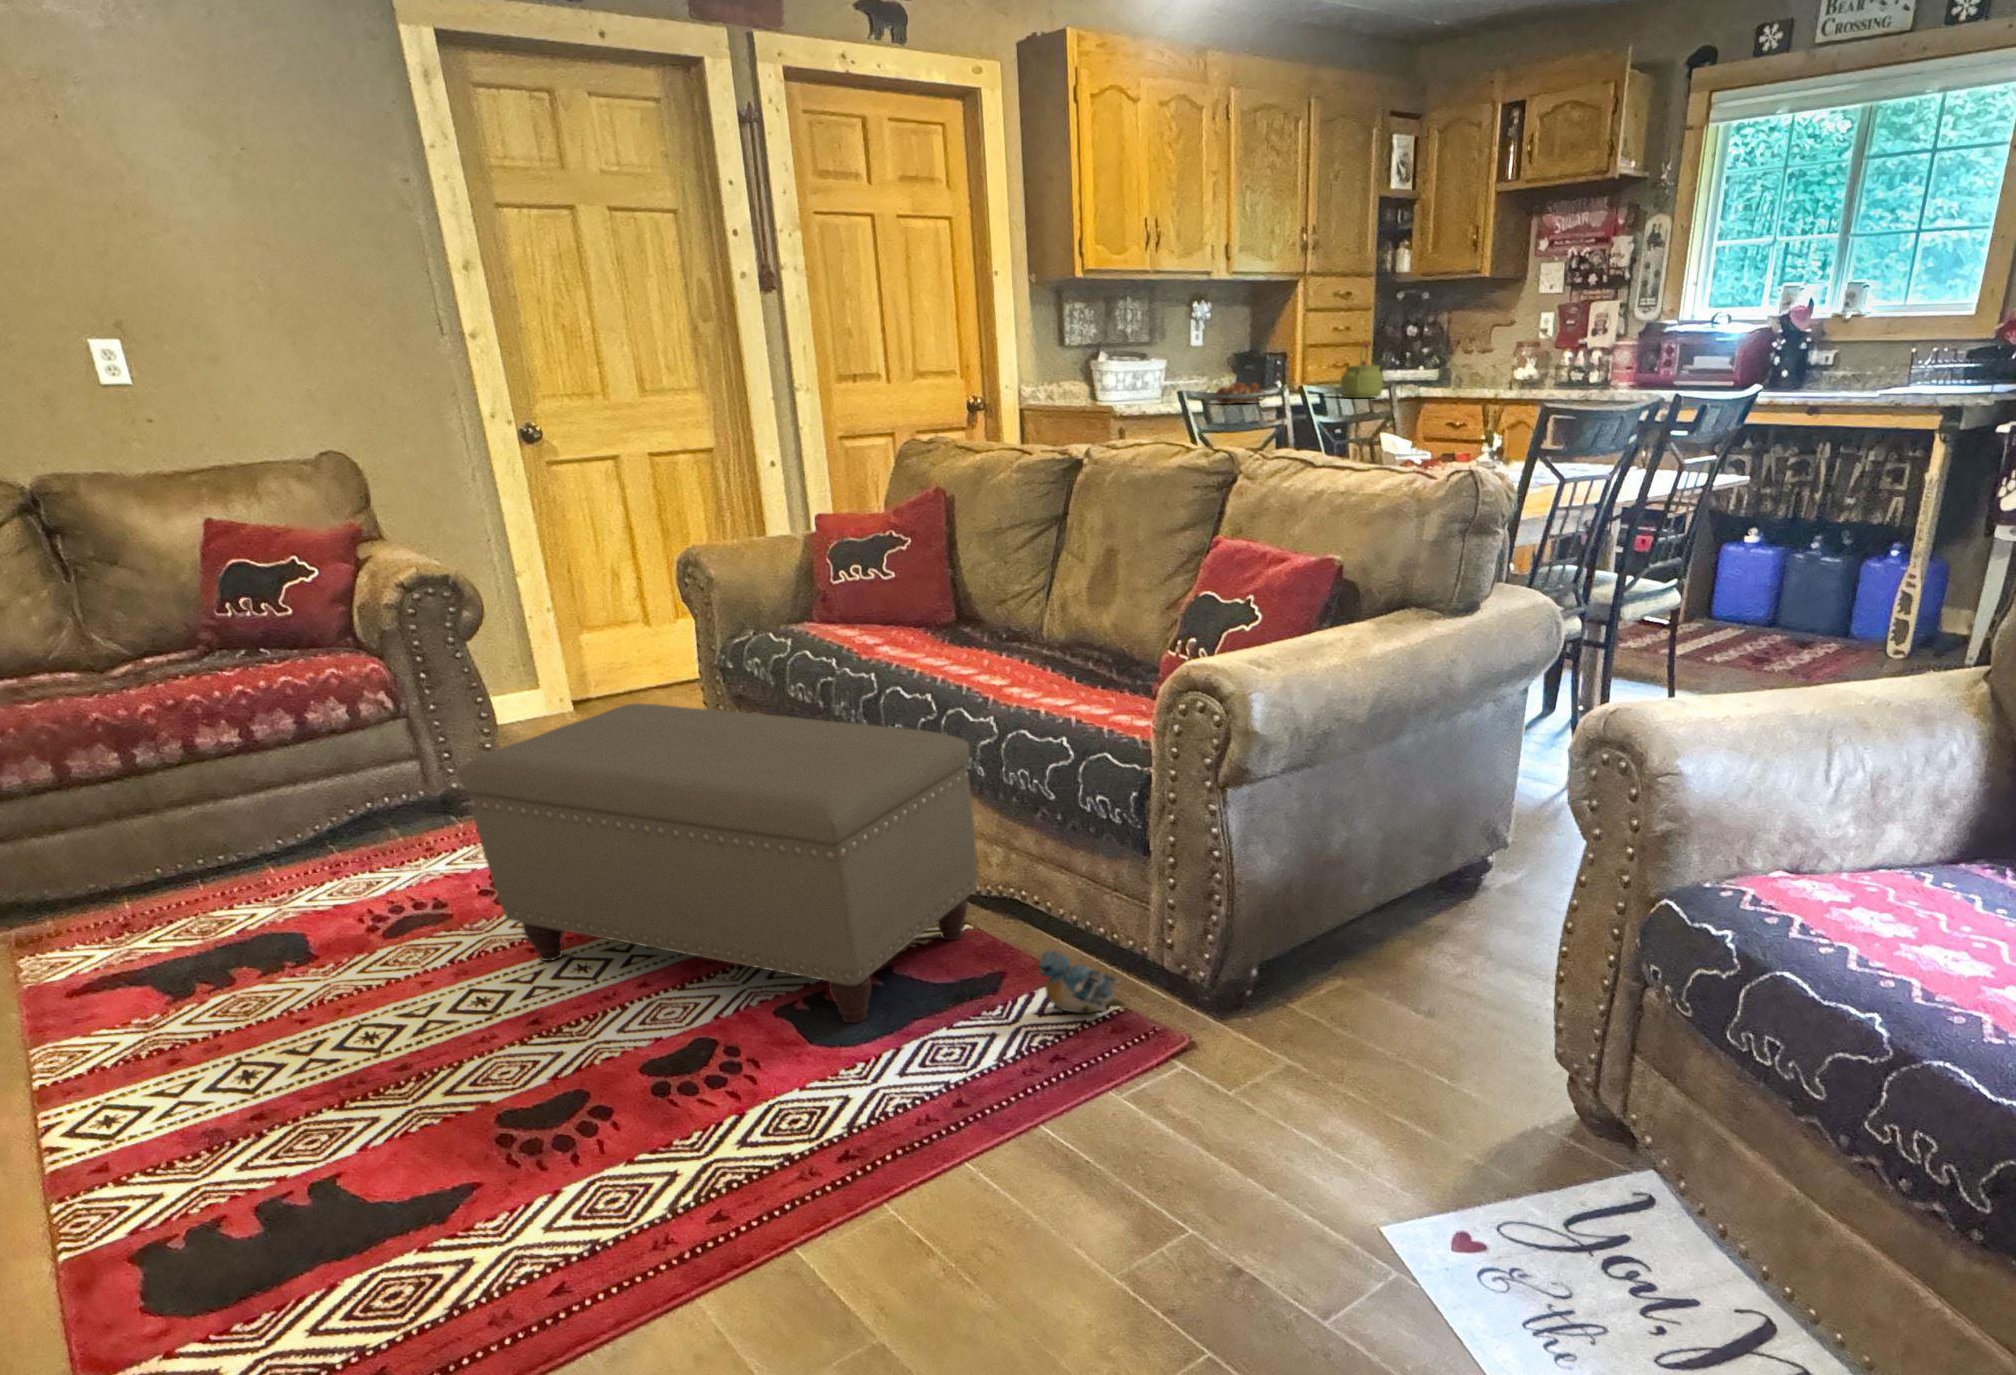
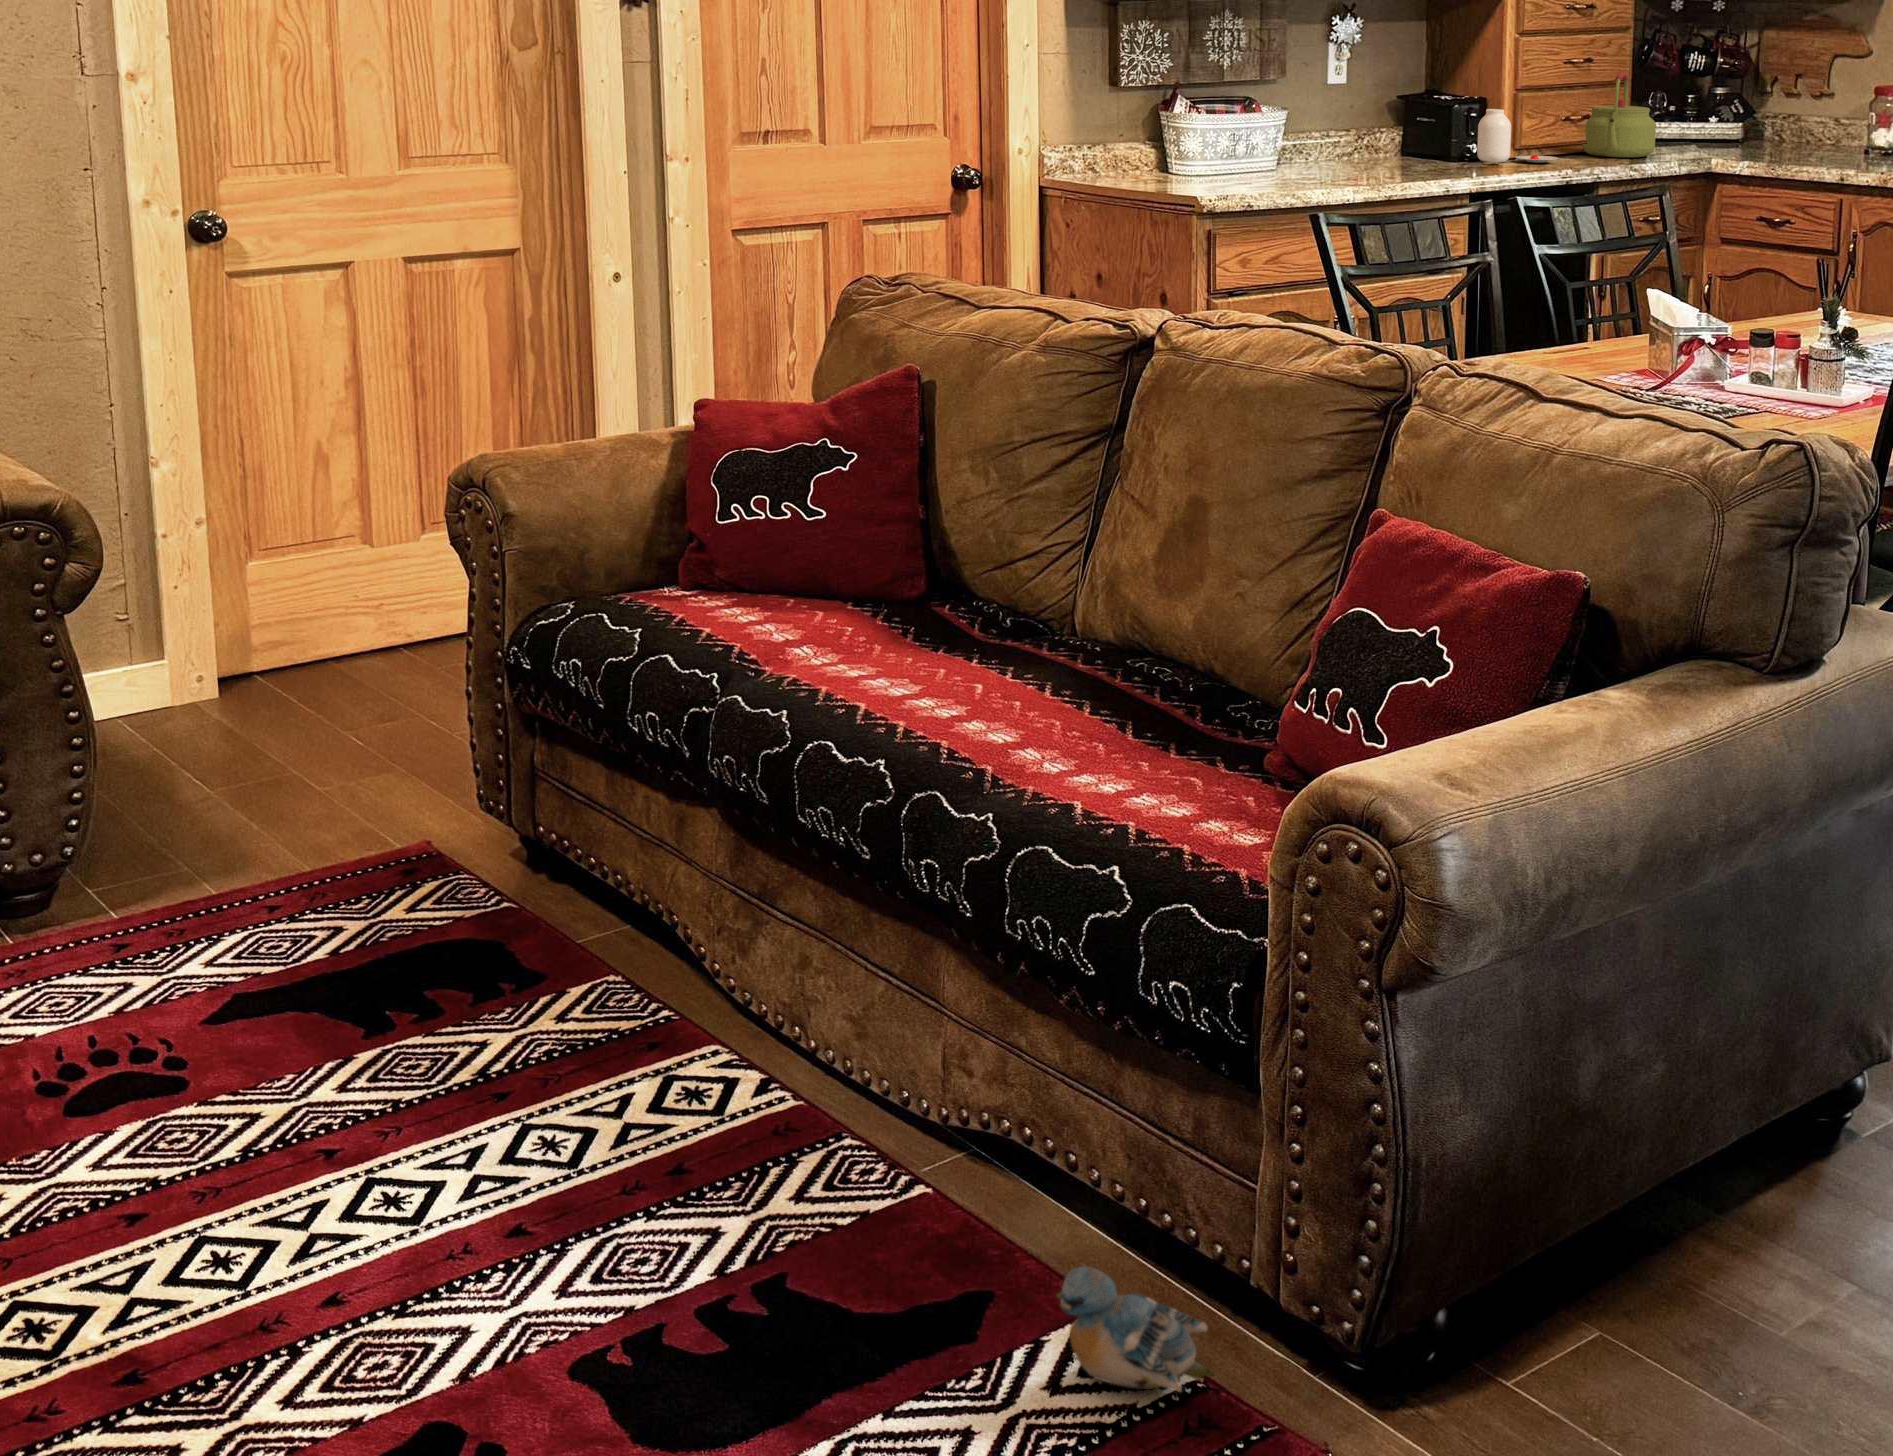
jar: none [1279,366,1329,402] -> present [1477,109,1558,165]
bread loaf: present [1216,382,1266,404] -> none [1369,135,1455,171]
ottoman: present [457,703,977,1024] -> none [62,760,951,1396]

